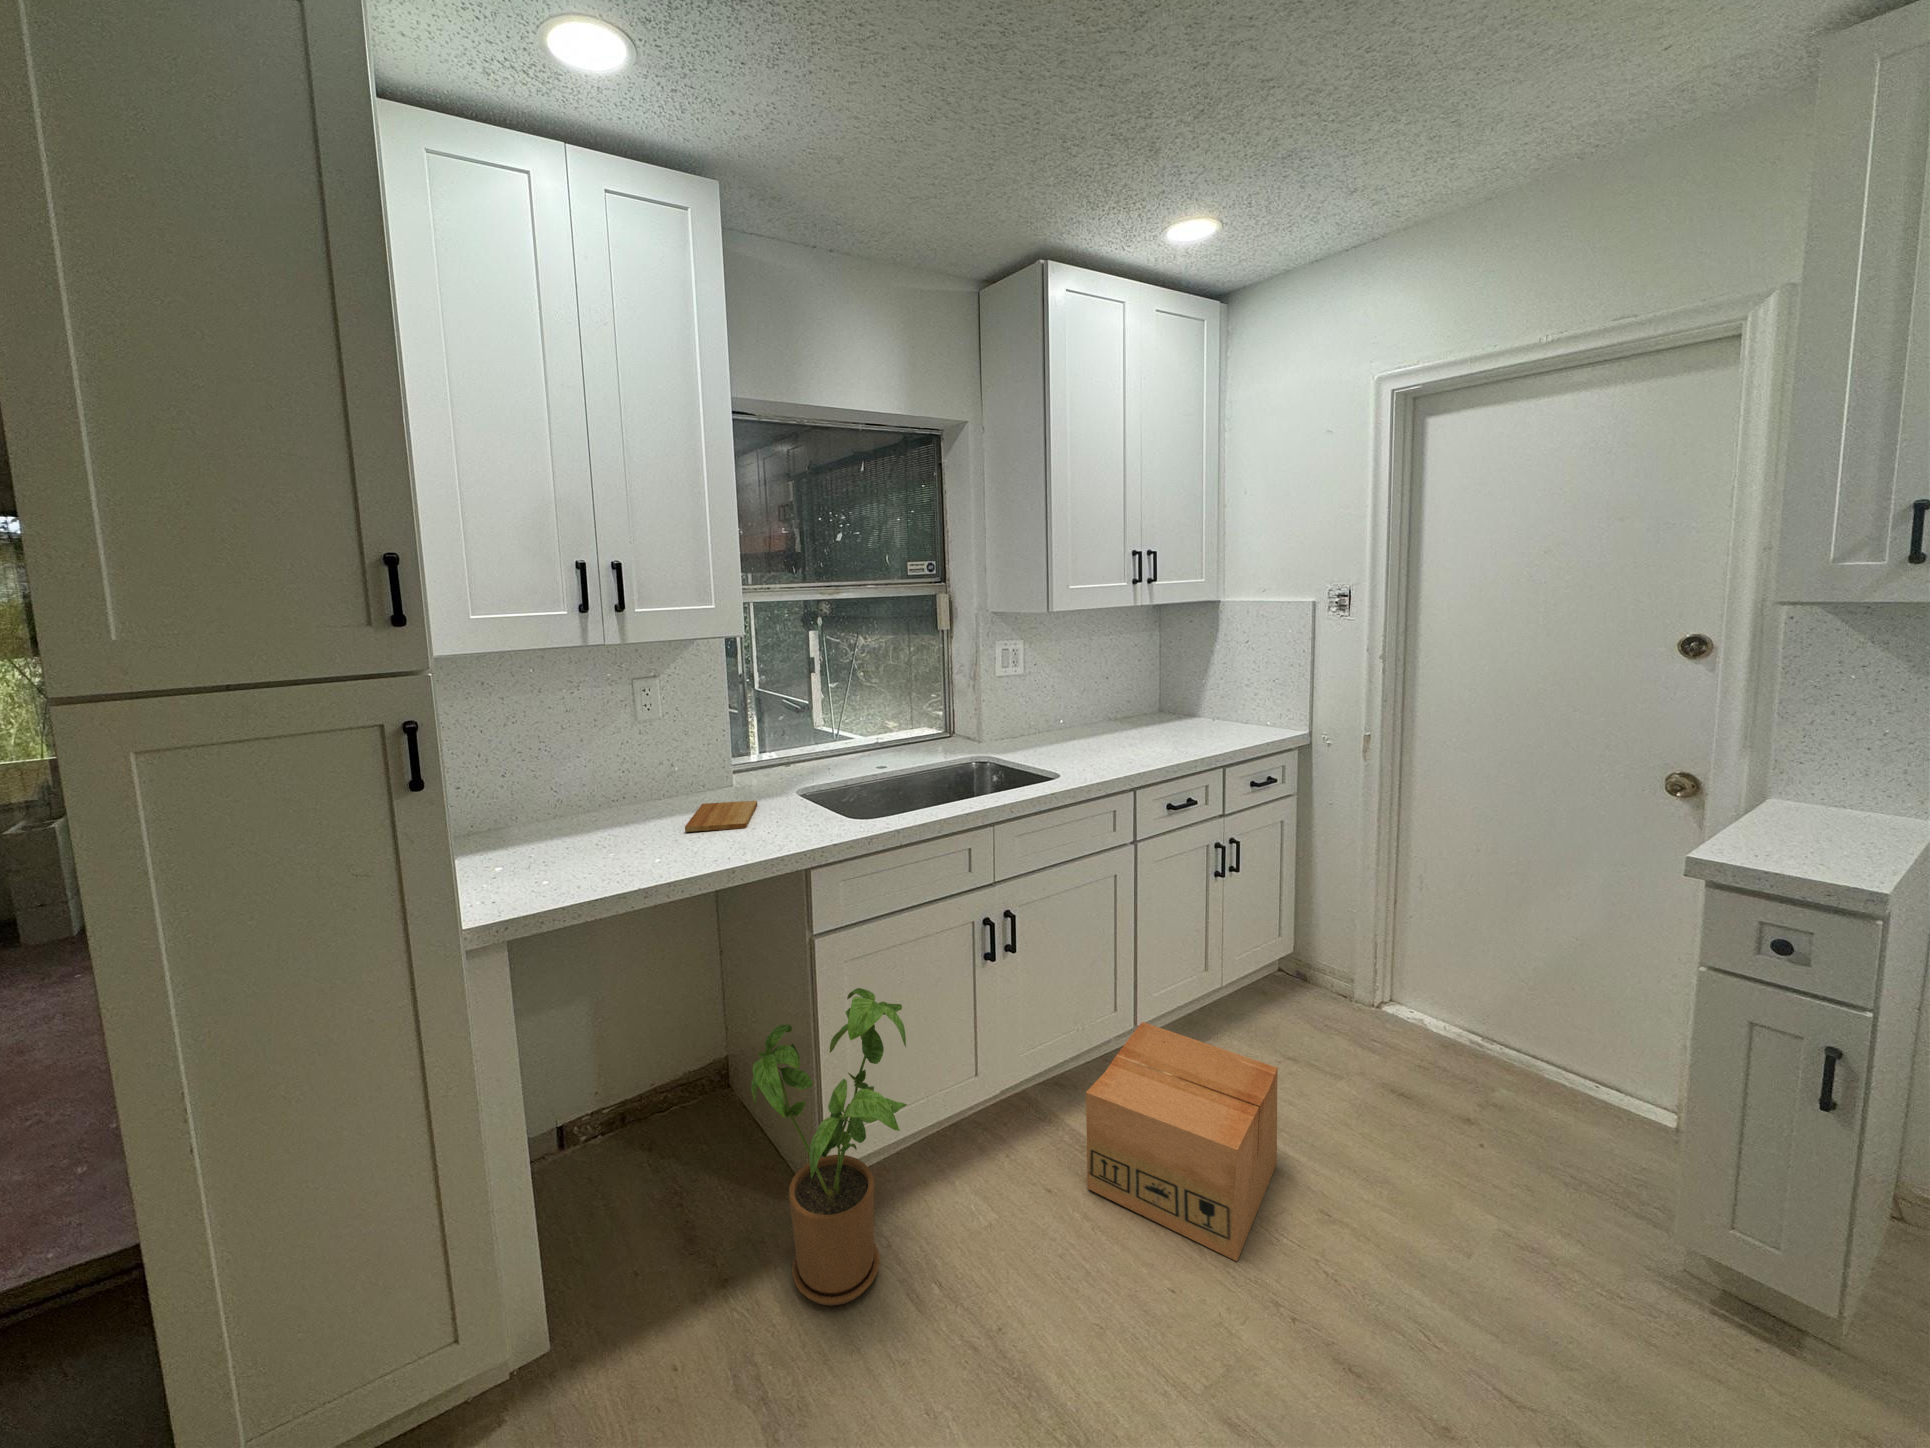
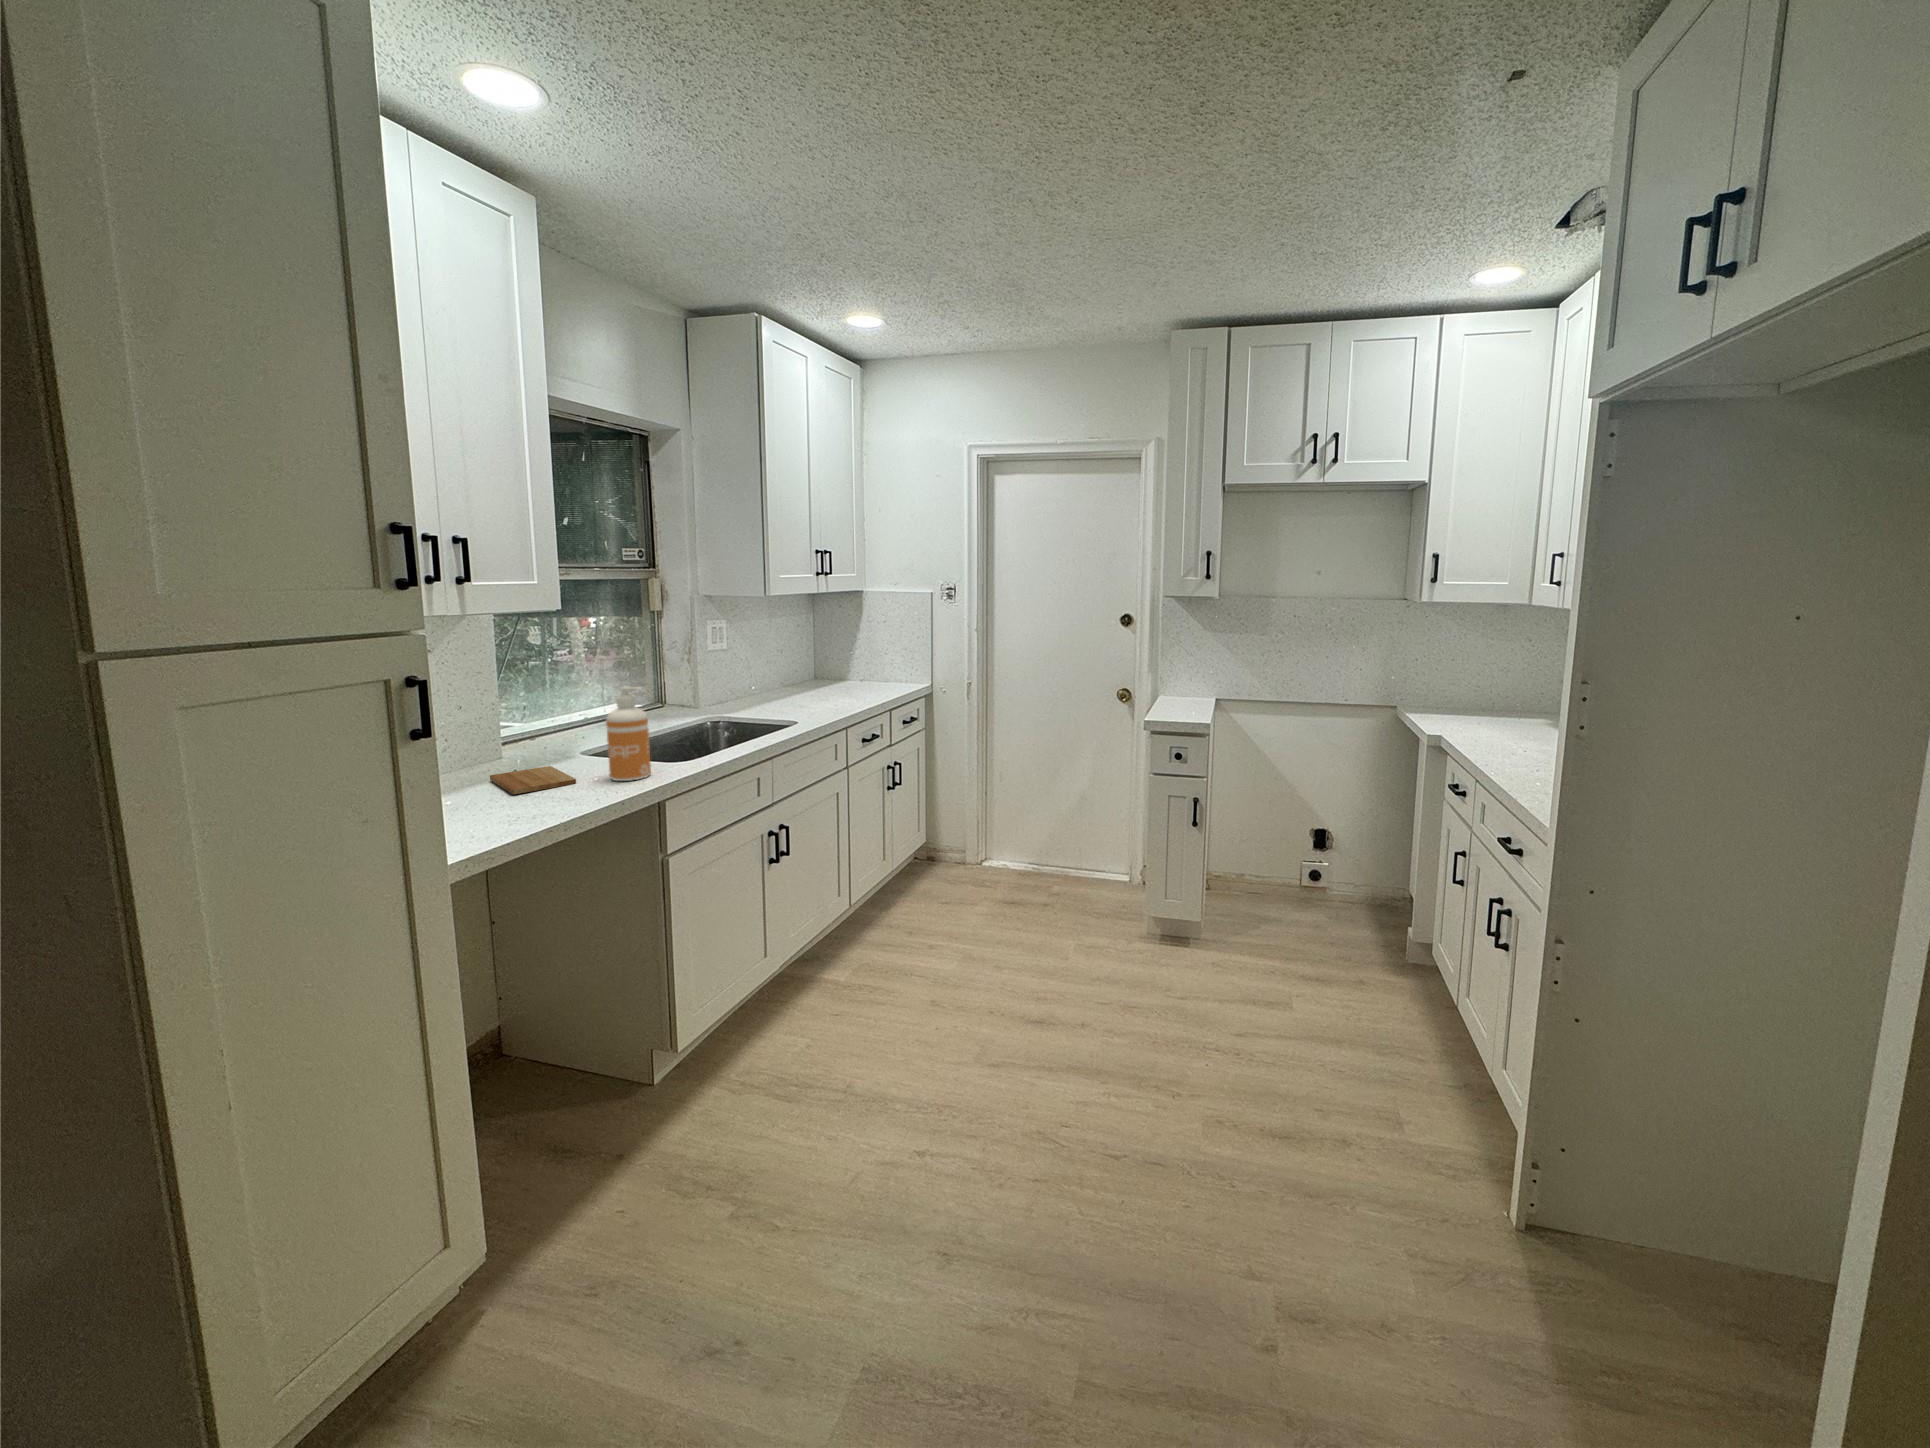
soap dispenser: none [768,725,815,835] -> present [606,686,651,781]
house plant: present [751,988,907,1306] -> none [633,890,790,1132]
cardboard box: present [1086,1022,1278,1261] -> none [860,887,960,1000]

